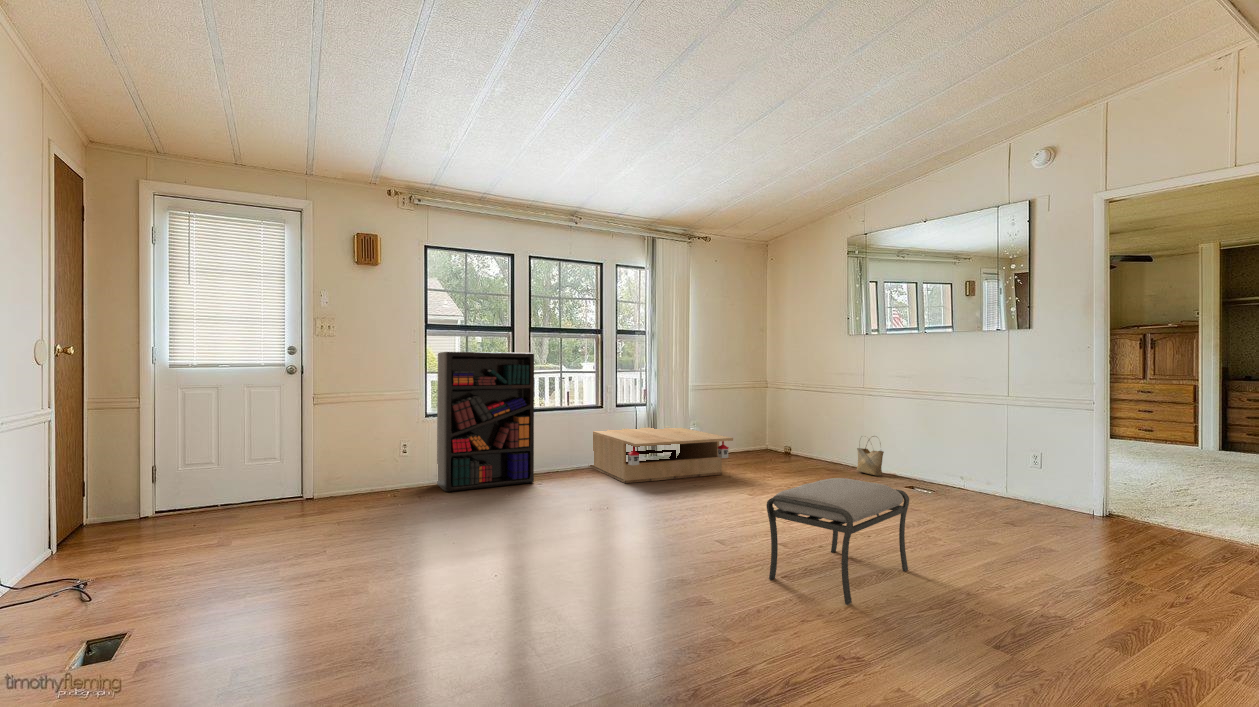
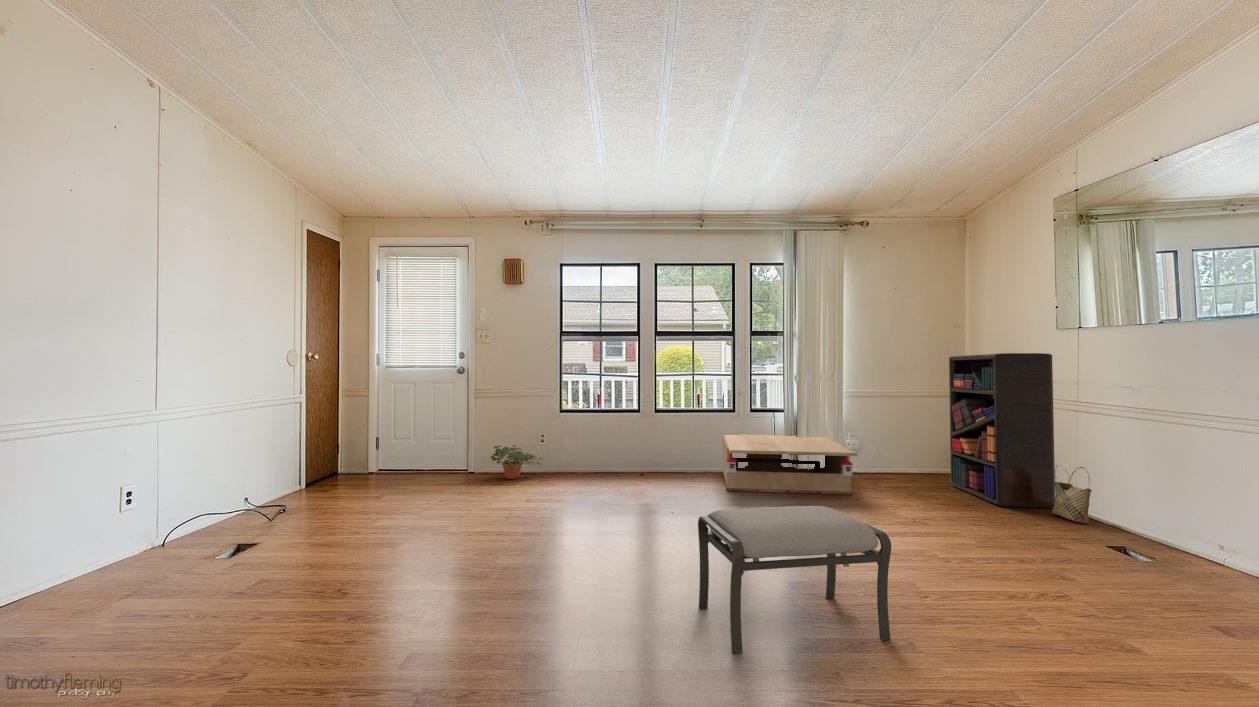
bookshelf: present [437,352,534,492] -> present [949,353,1055,508]
potted plant: none [346,459,415,500] -> present [491,445,542,479]

